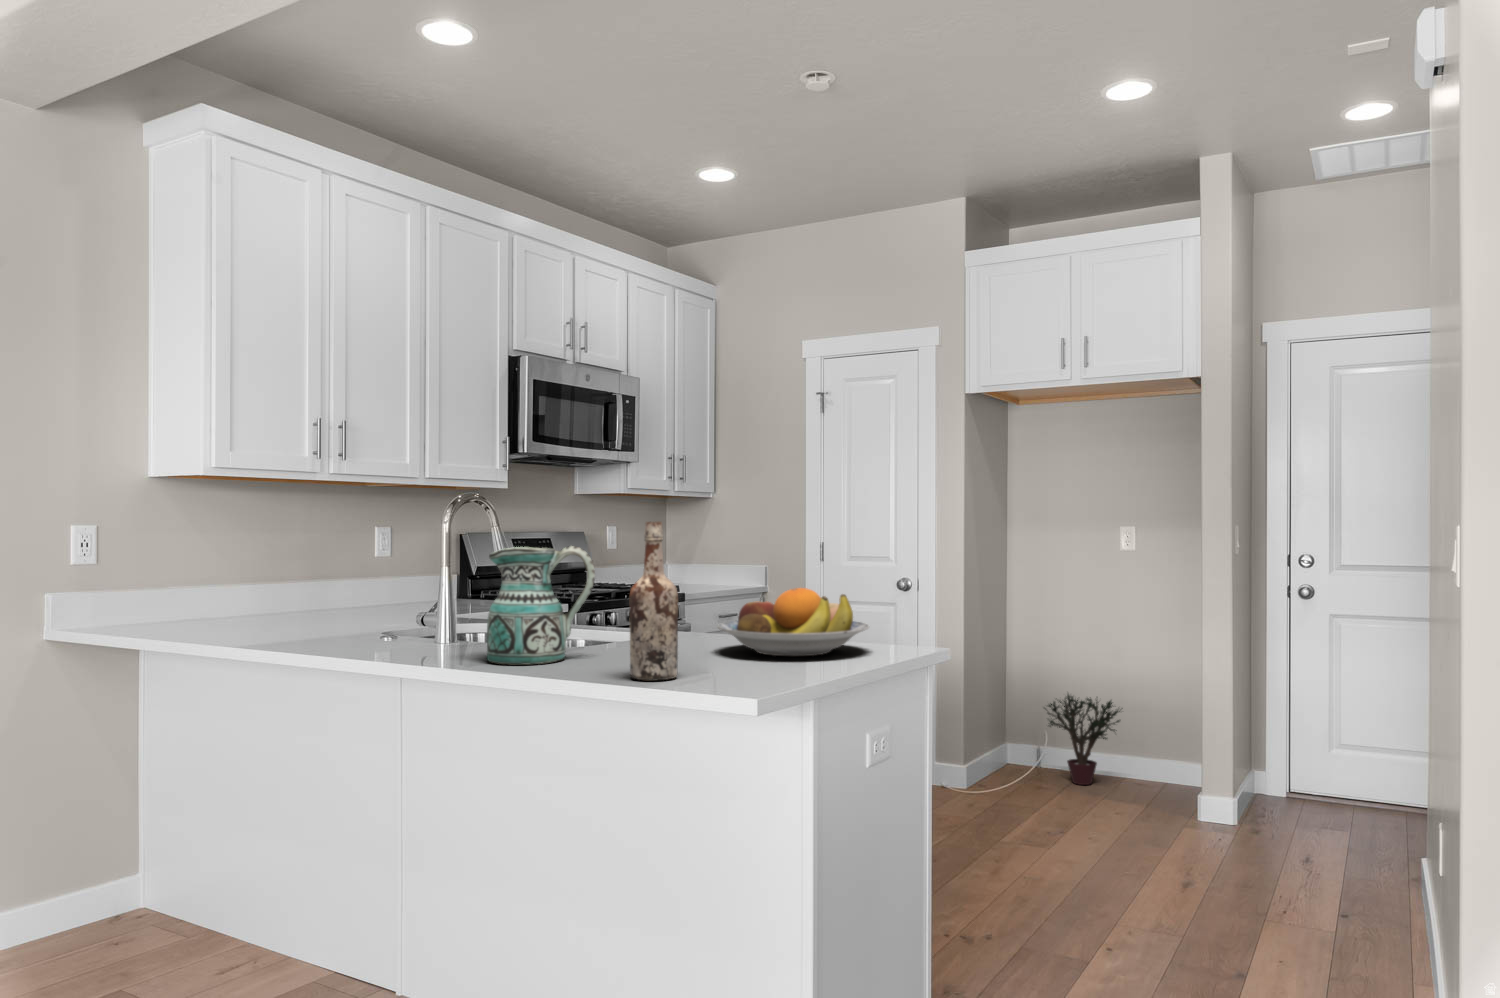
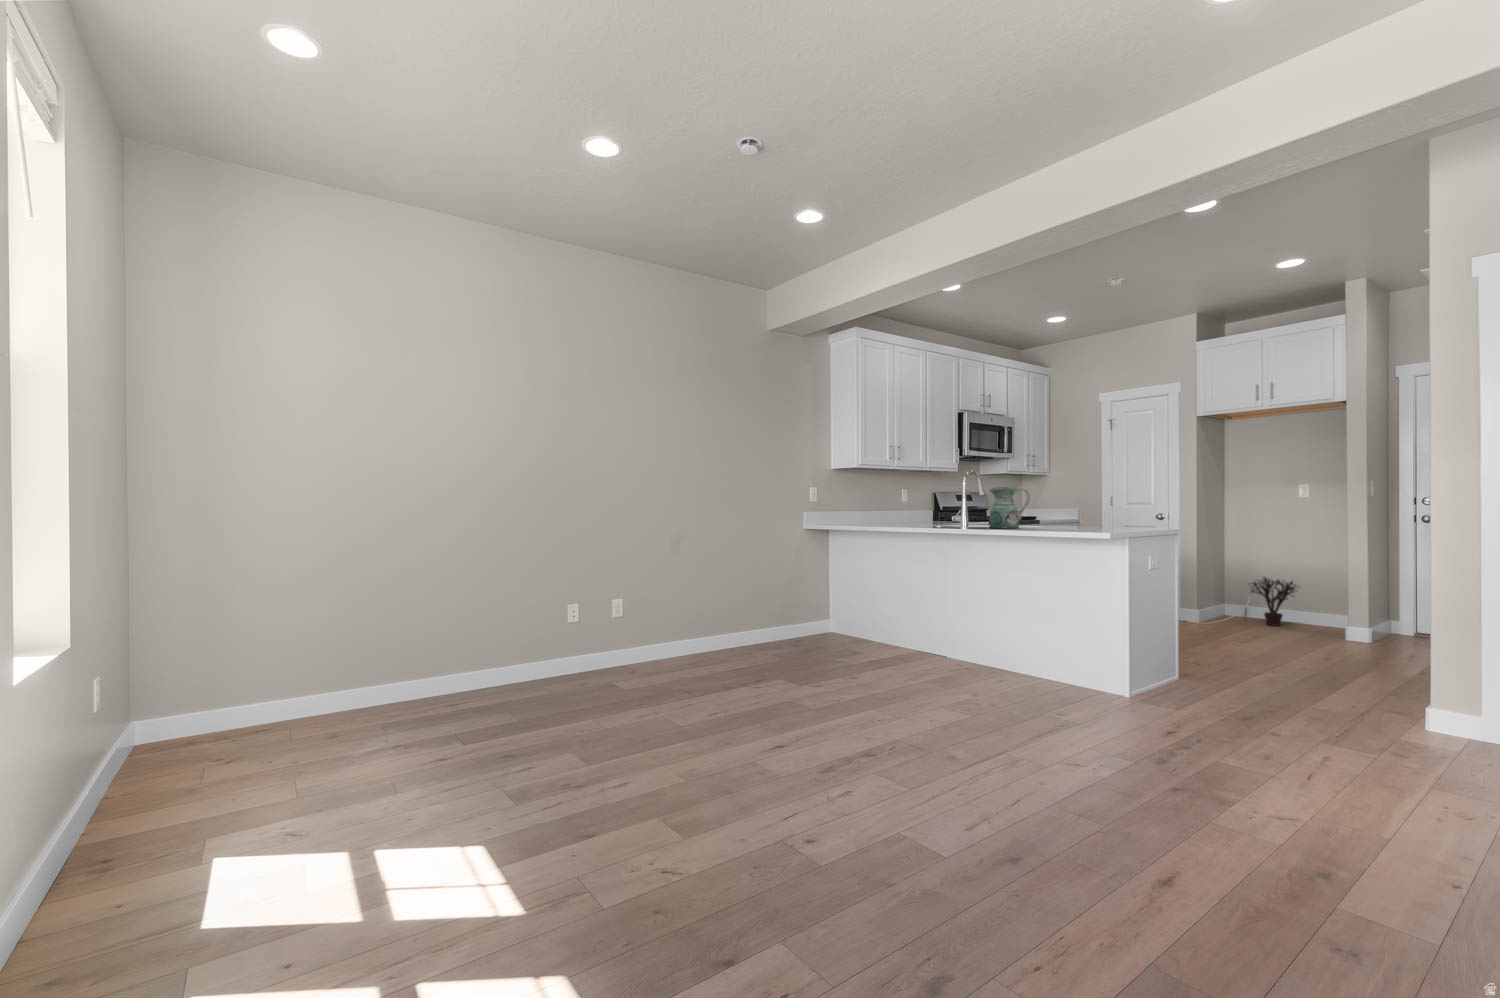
wine bottle: present [630,522,678,680] -> none [1051,474,1070,530]
fruit bowl: present [718,588,869,656] -> none [1079,502,1146,528]

